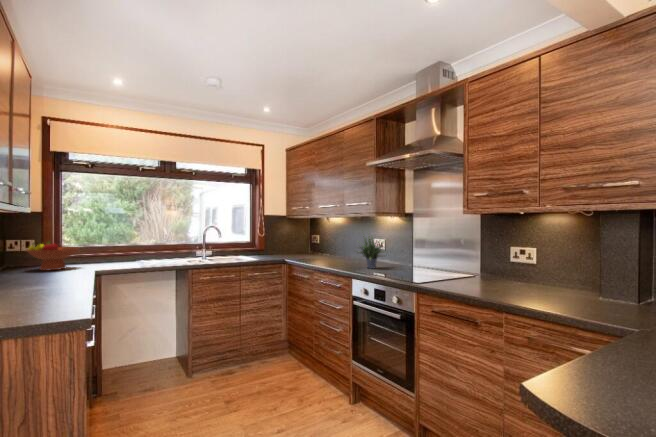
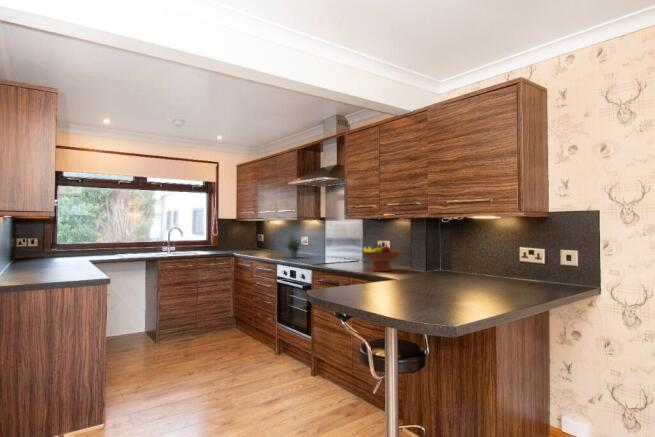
fruit bowl: present [27,242,78,270] -> present [362,244,401,271]

